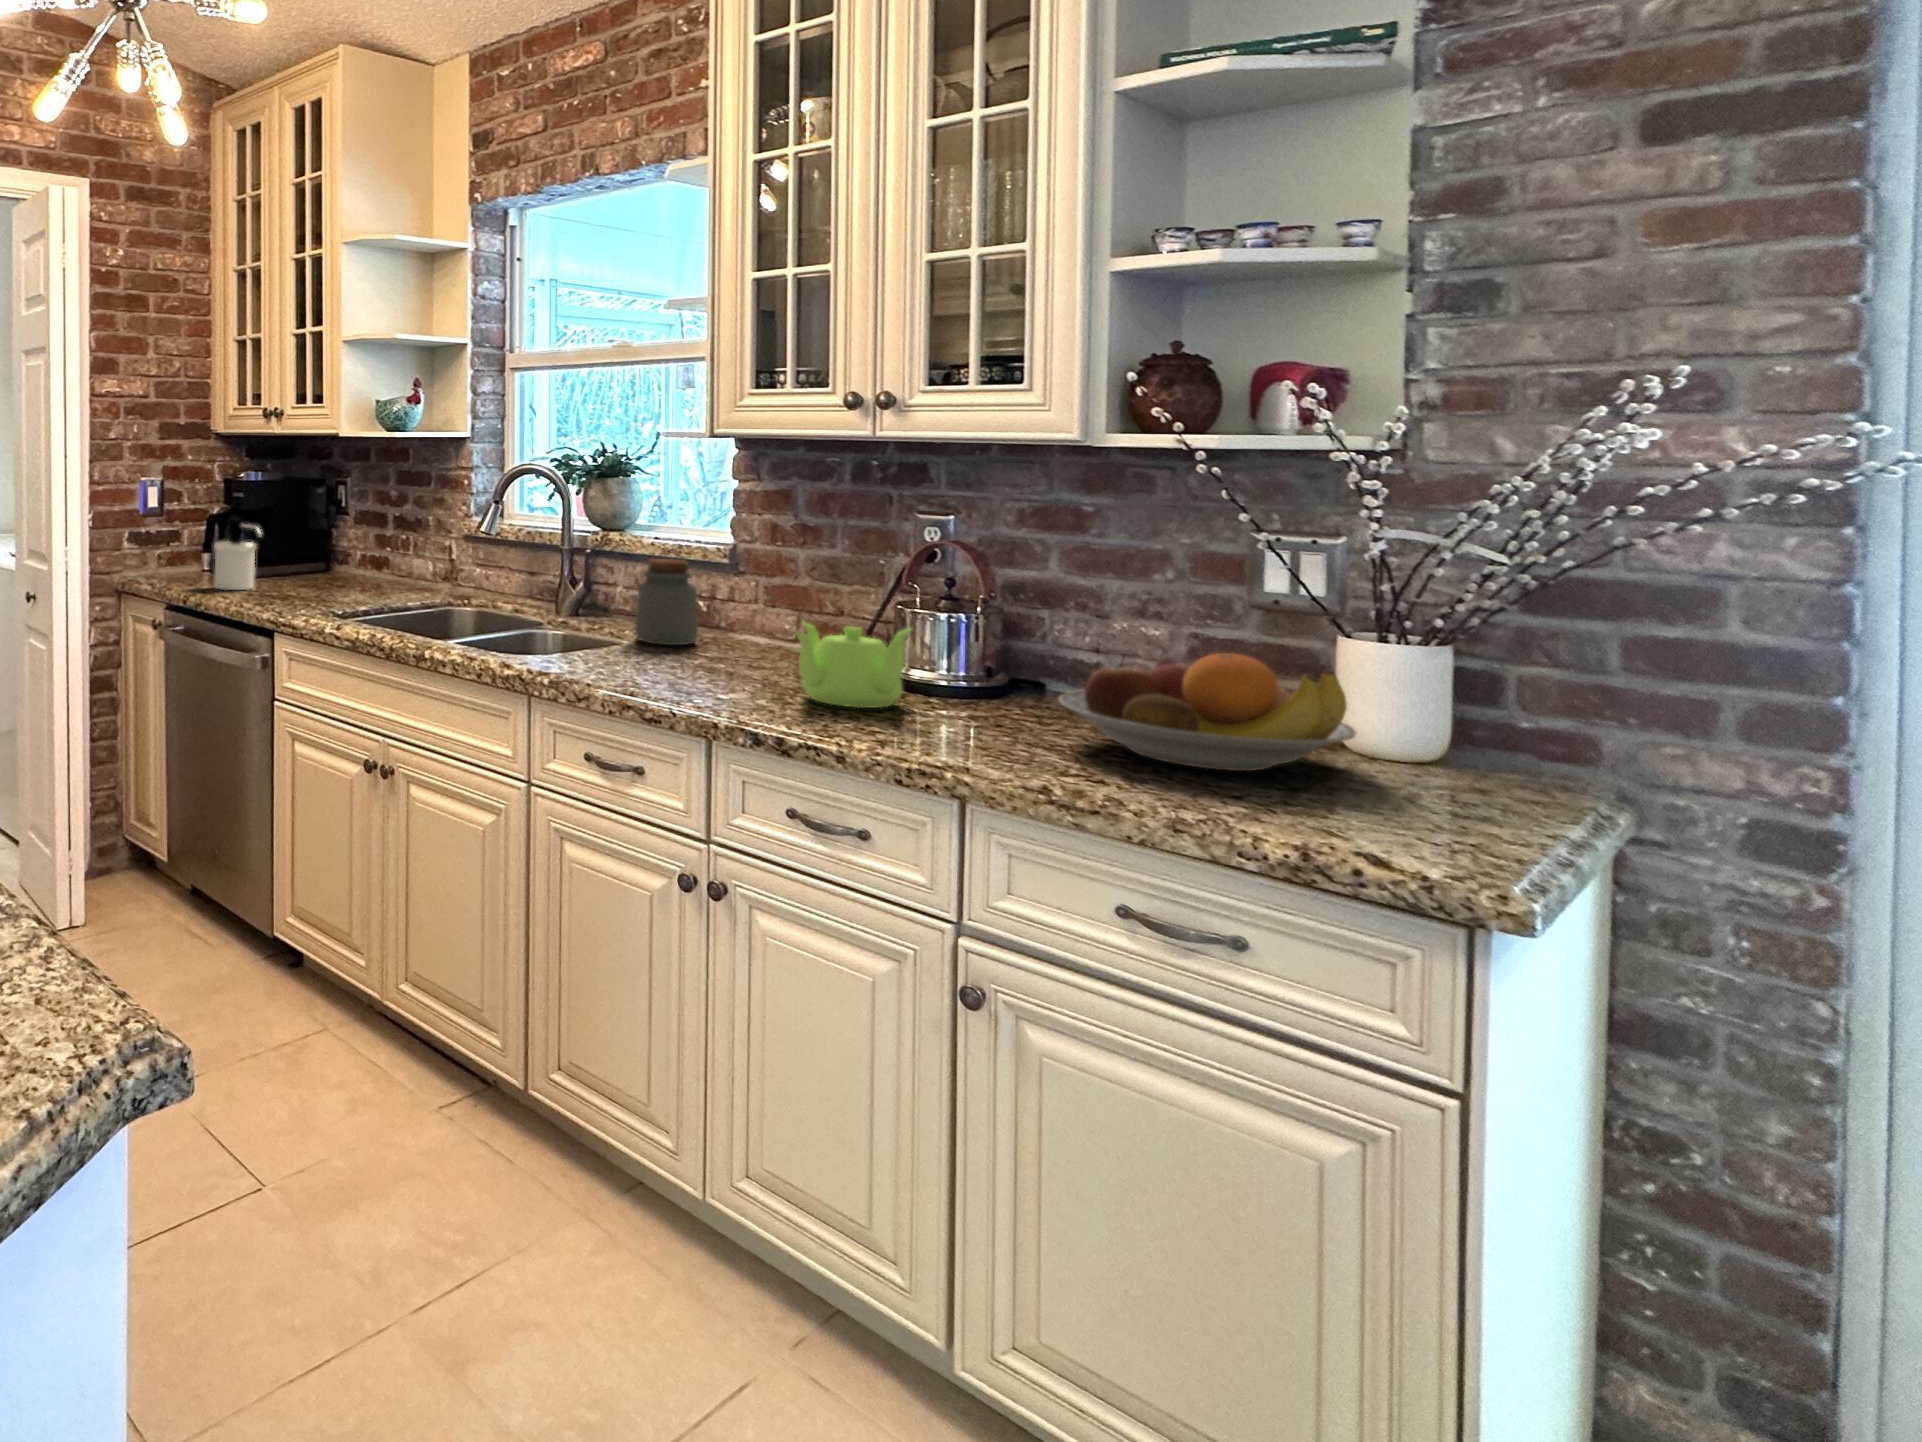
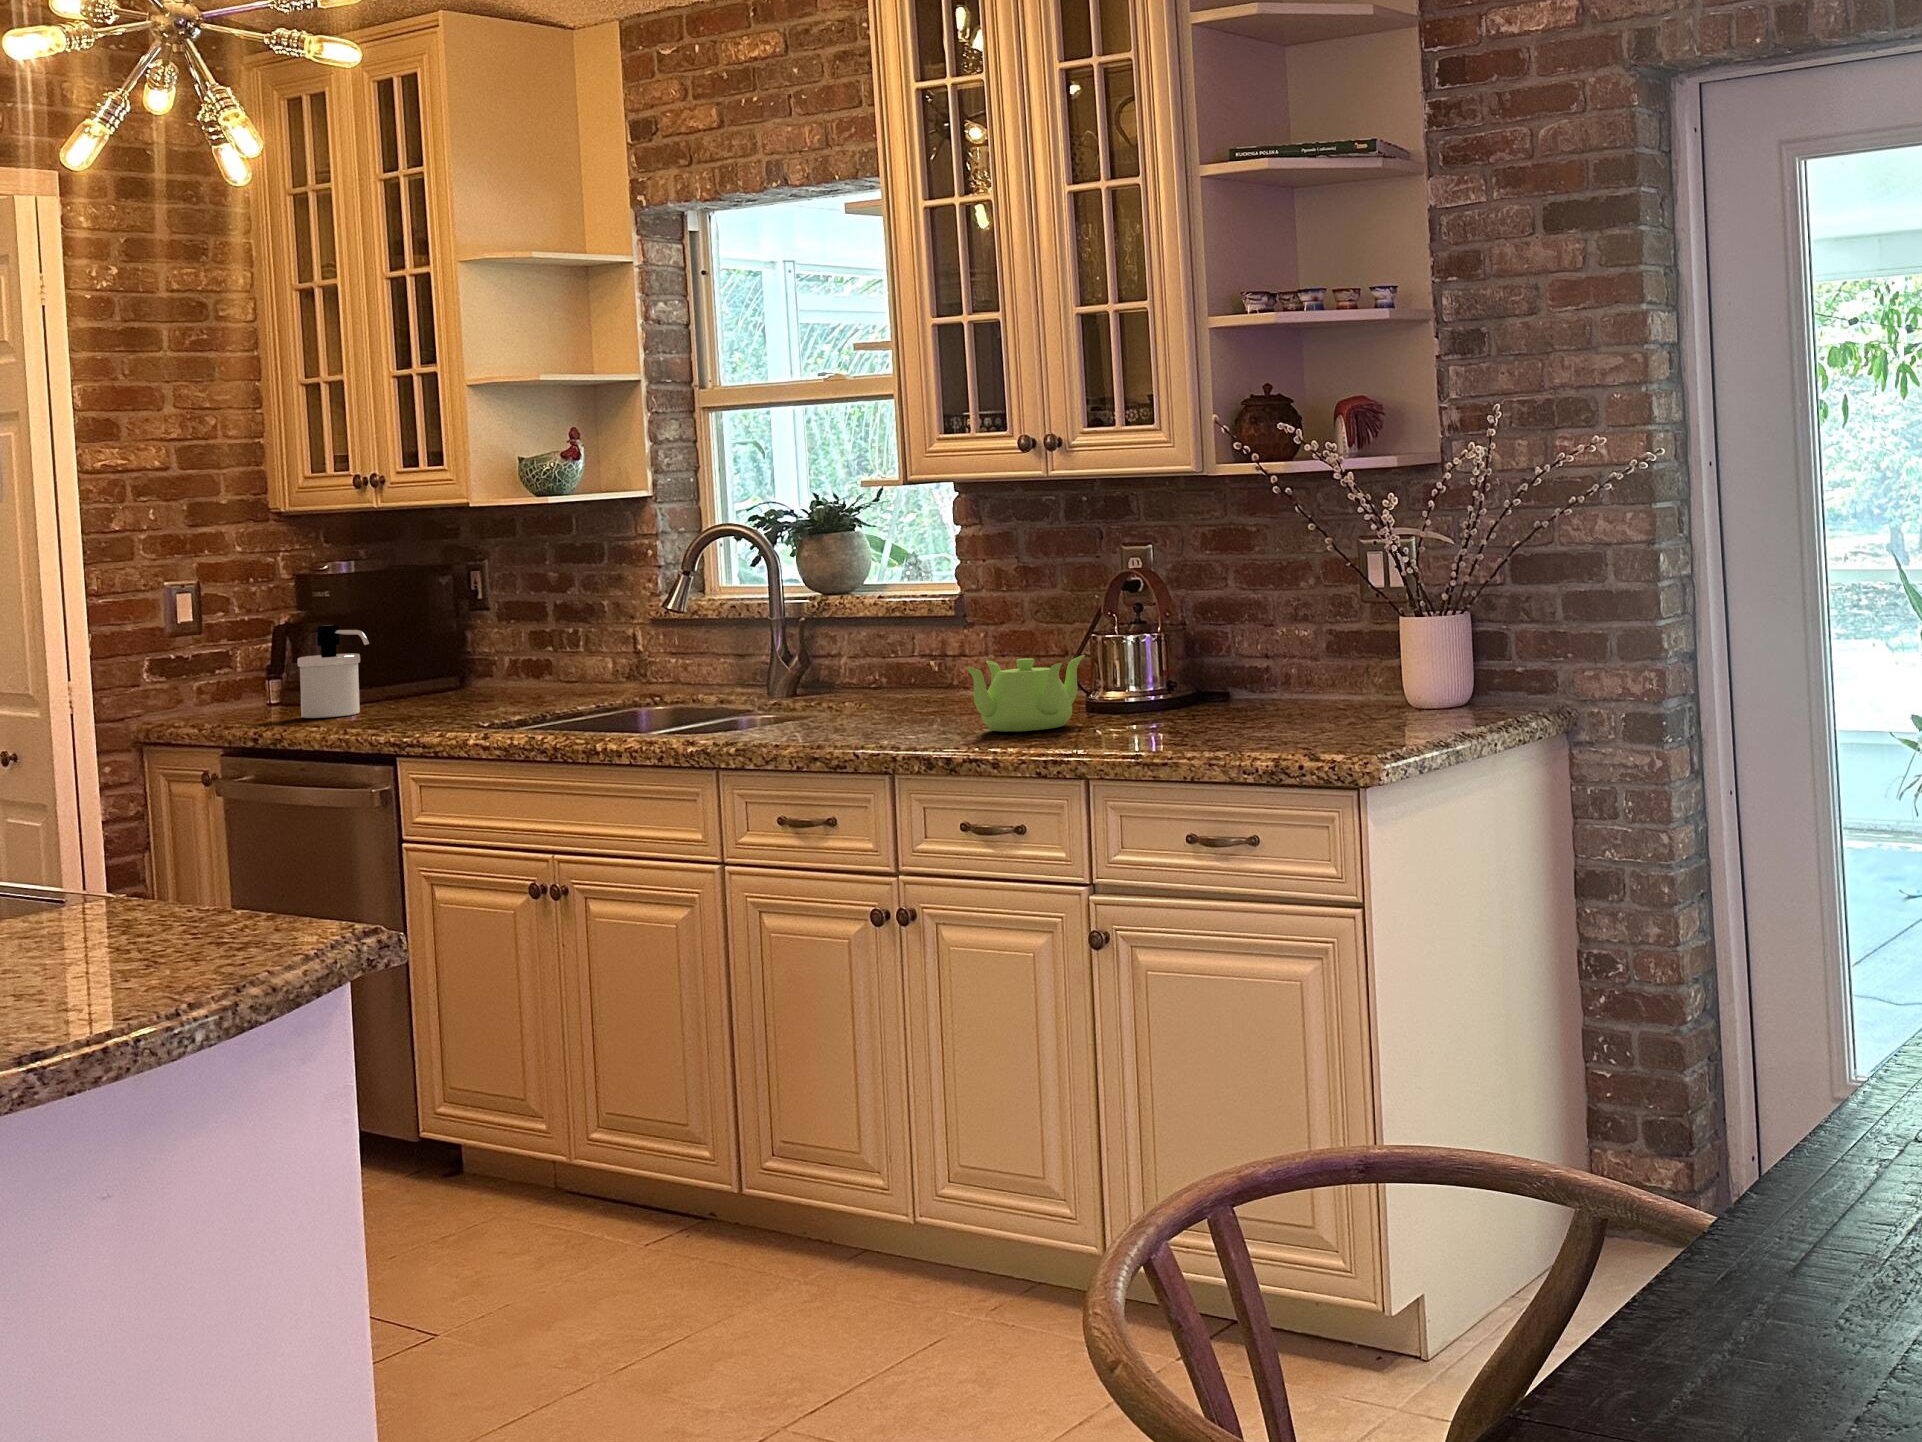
jar: present [635,559,698,645] -> none [845,618,914,709]
fruit bowl: present [1059,653,1356,771] -> none [1174,641,1380,734]

